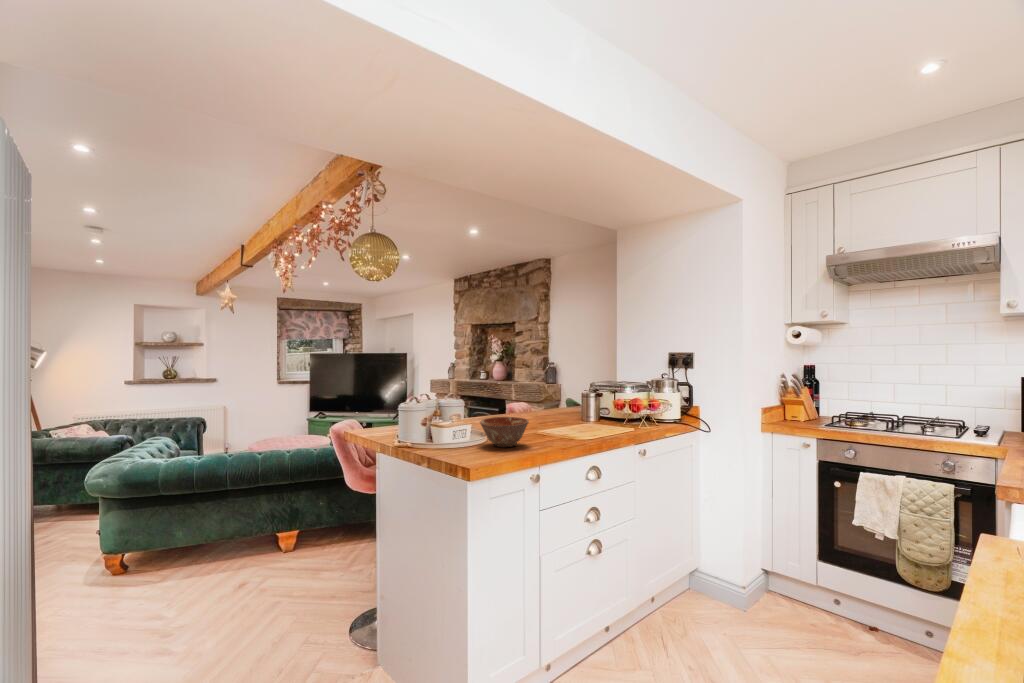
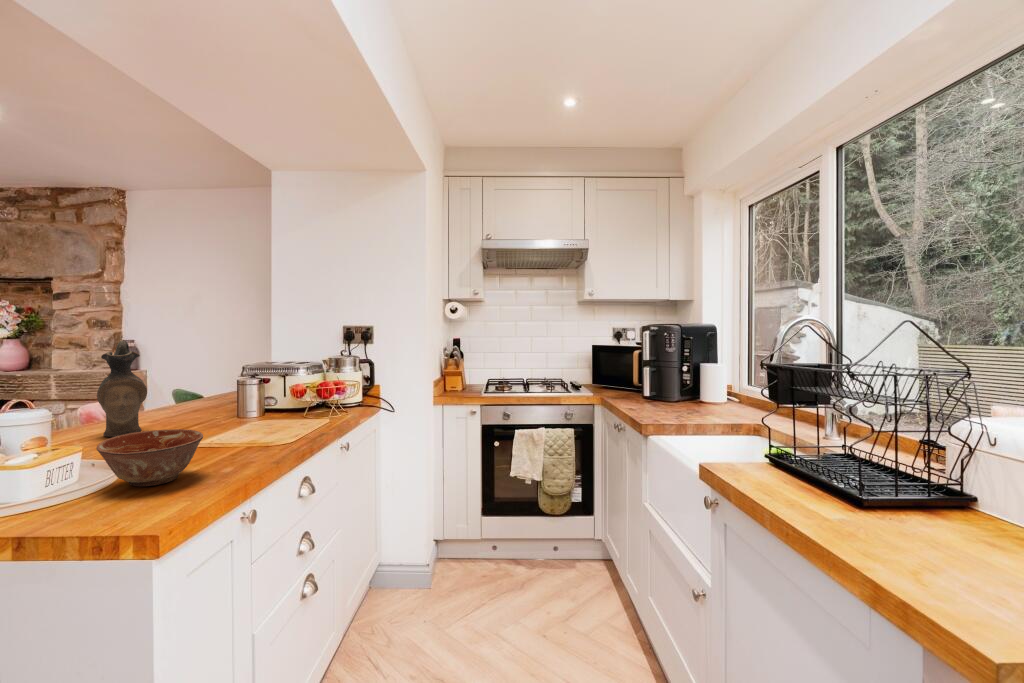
ceramic pitcher: none [502,364,525,422] -> present [97,341,147,437]

